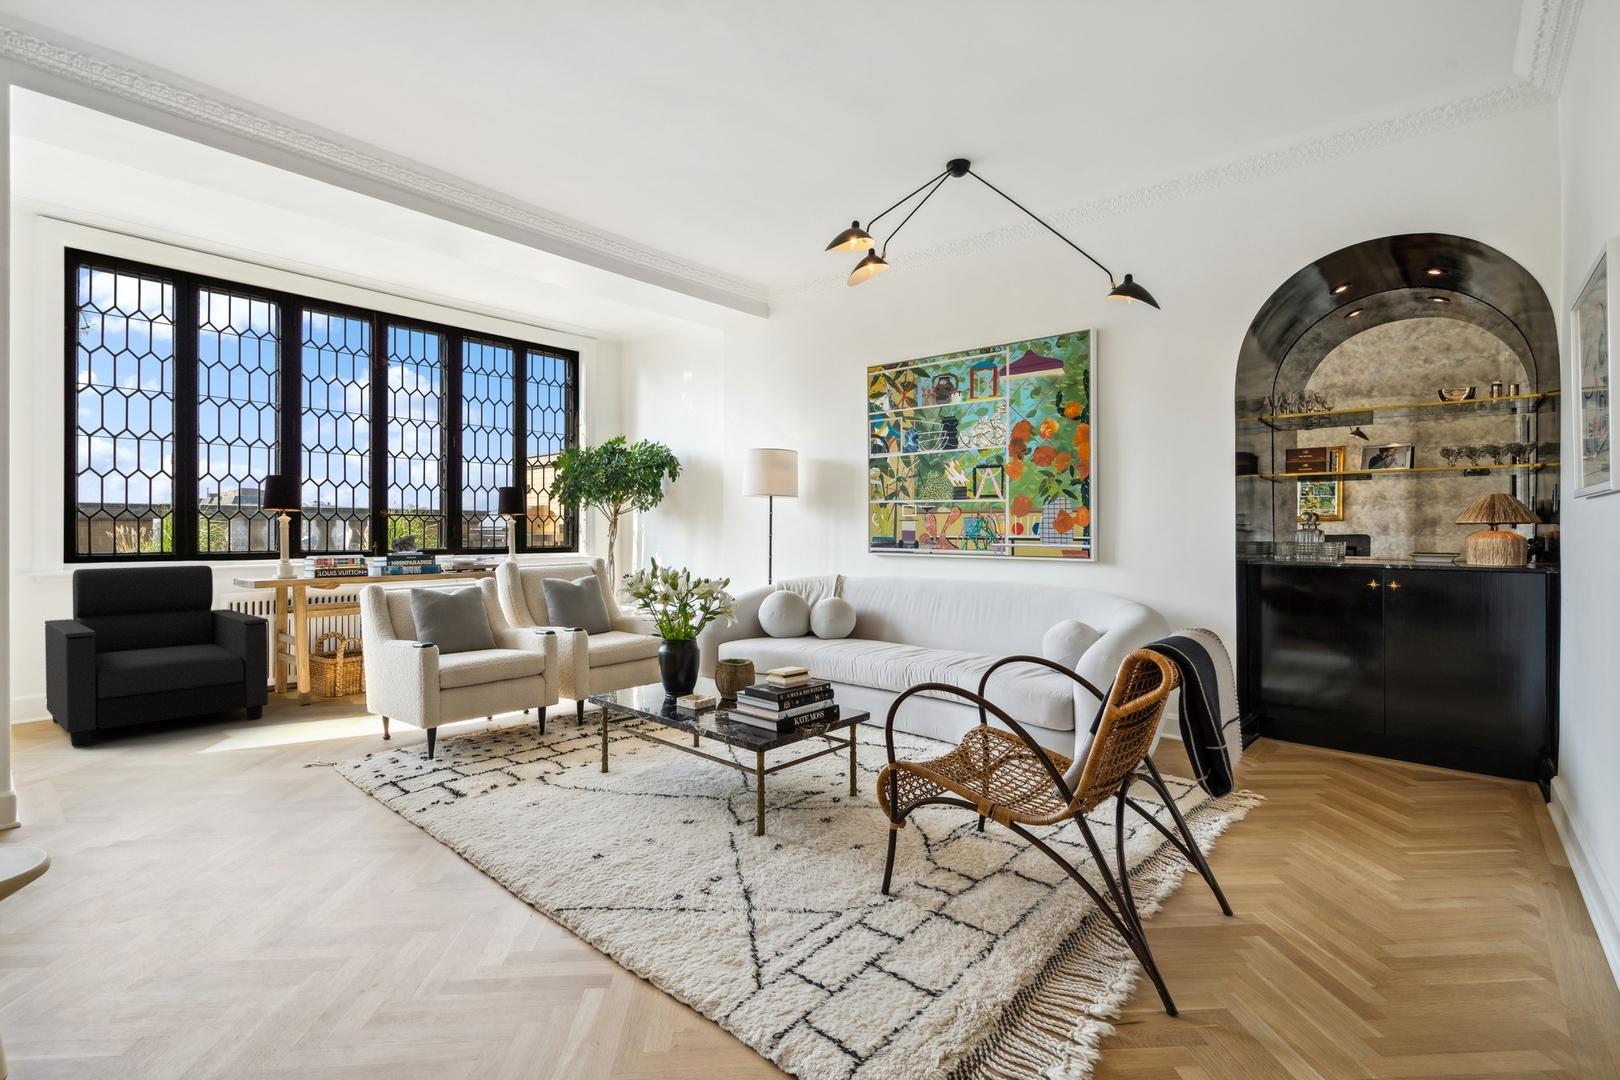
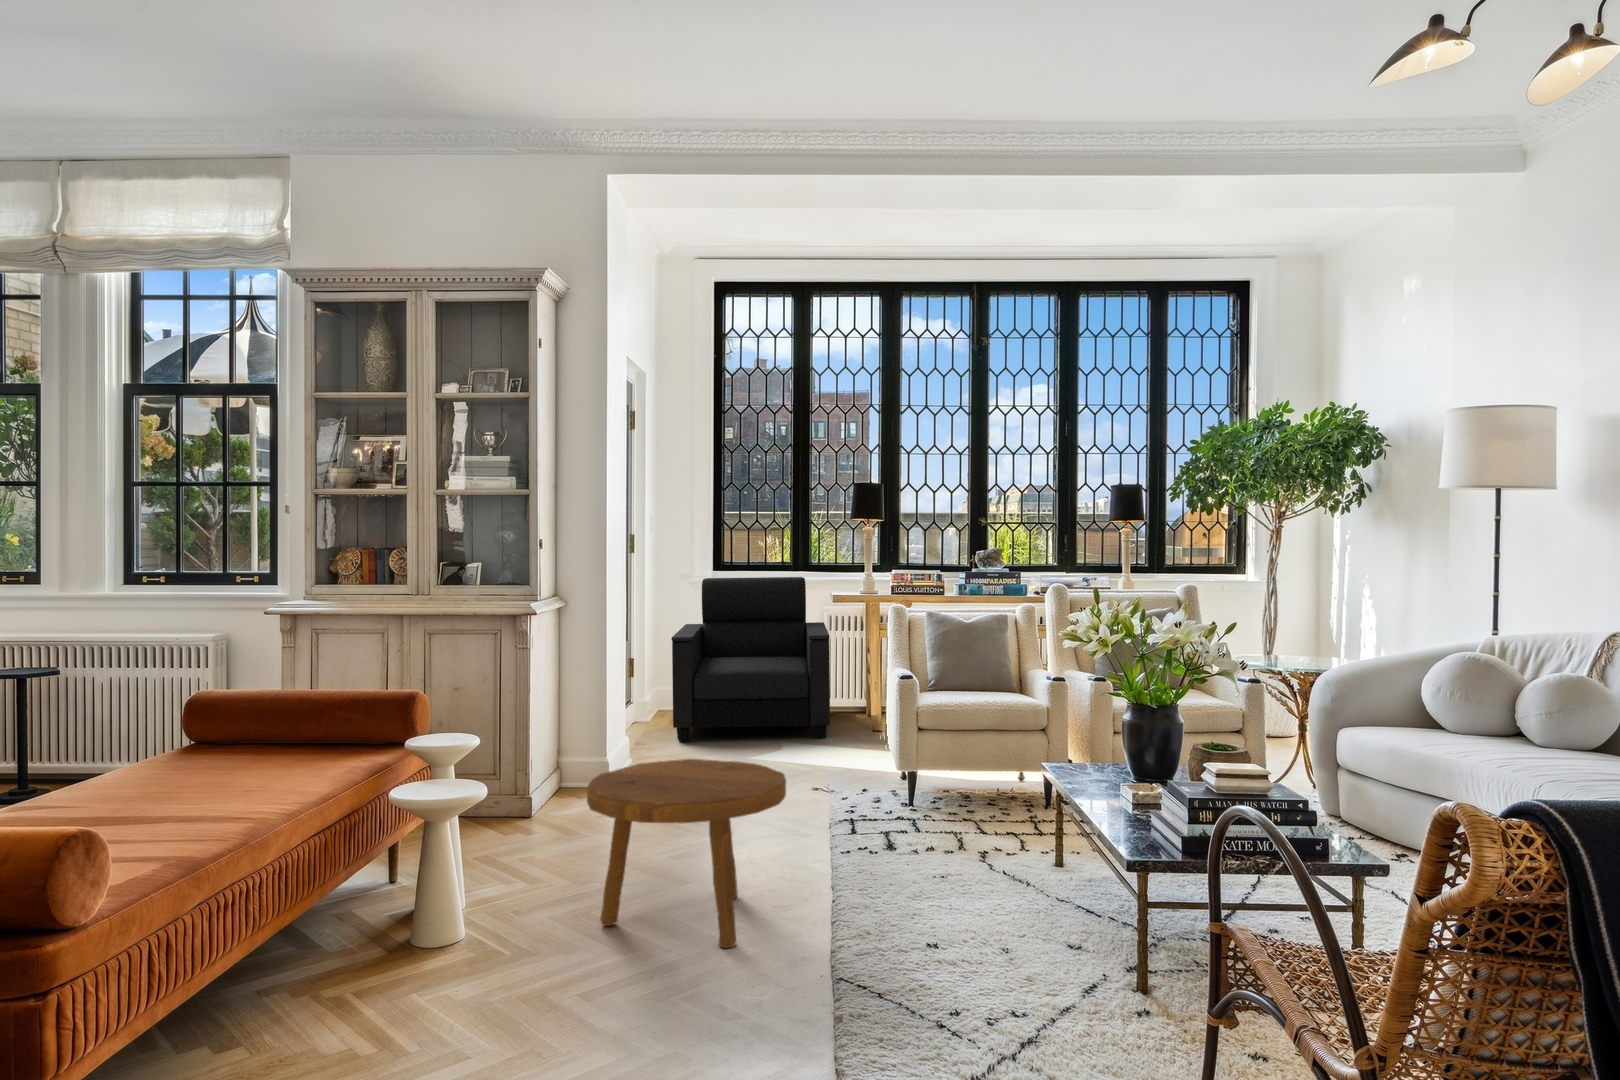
footstool: none [221,731,448,927] -> present [587,759,786,948]

